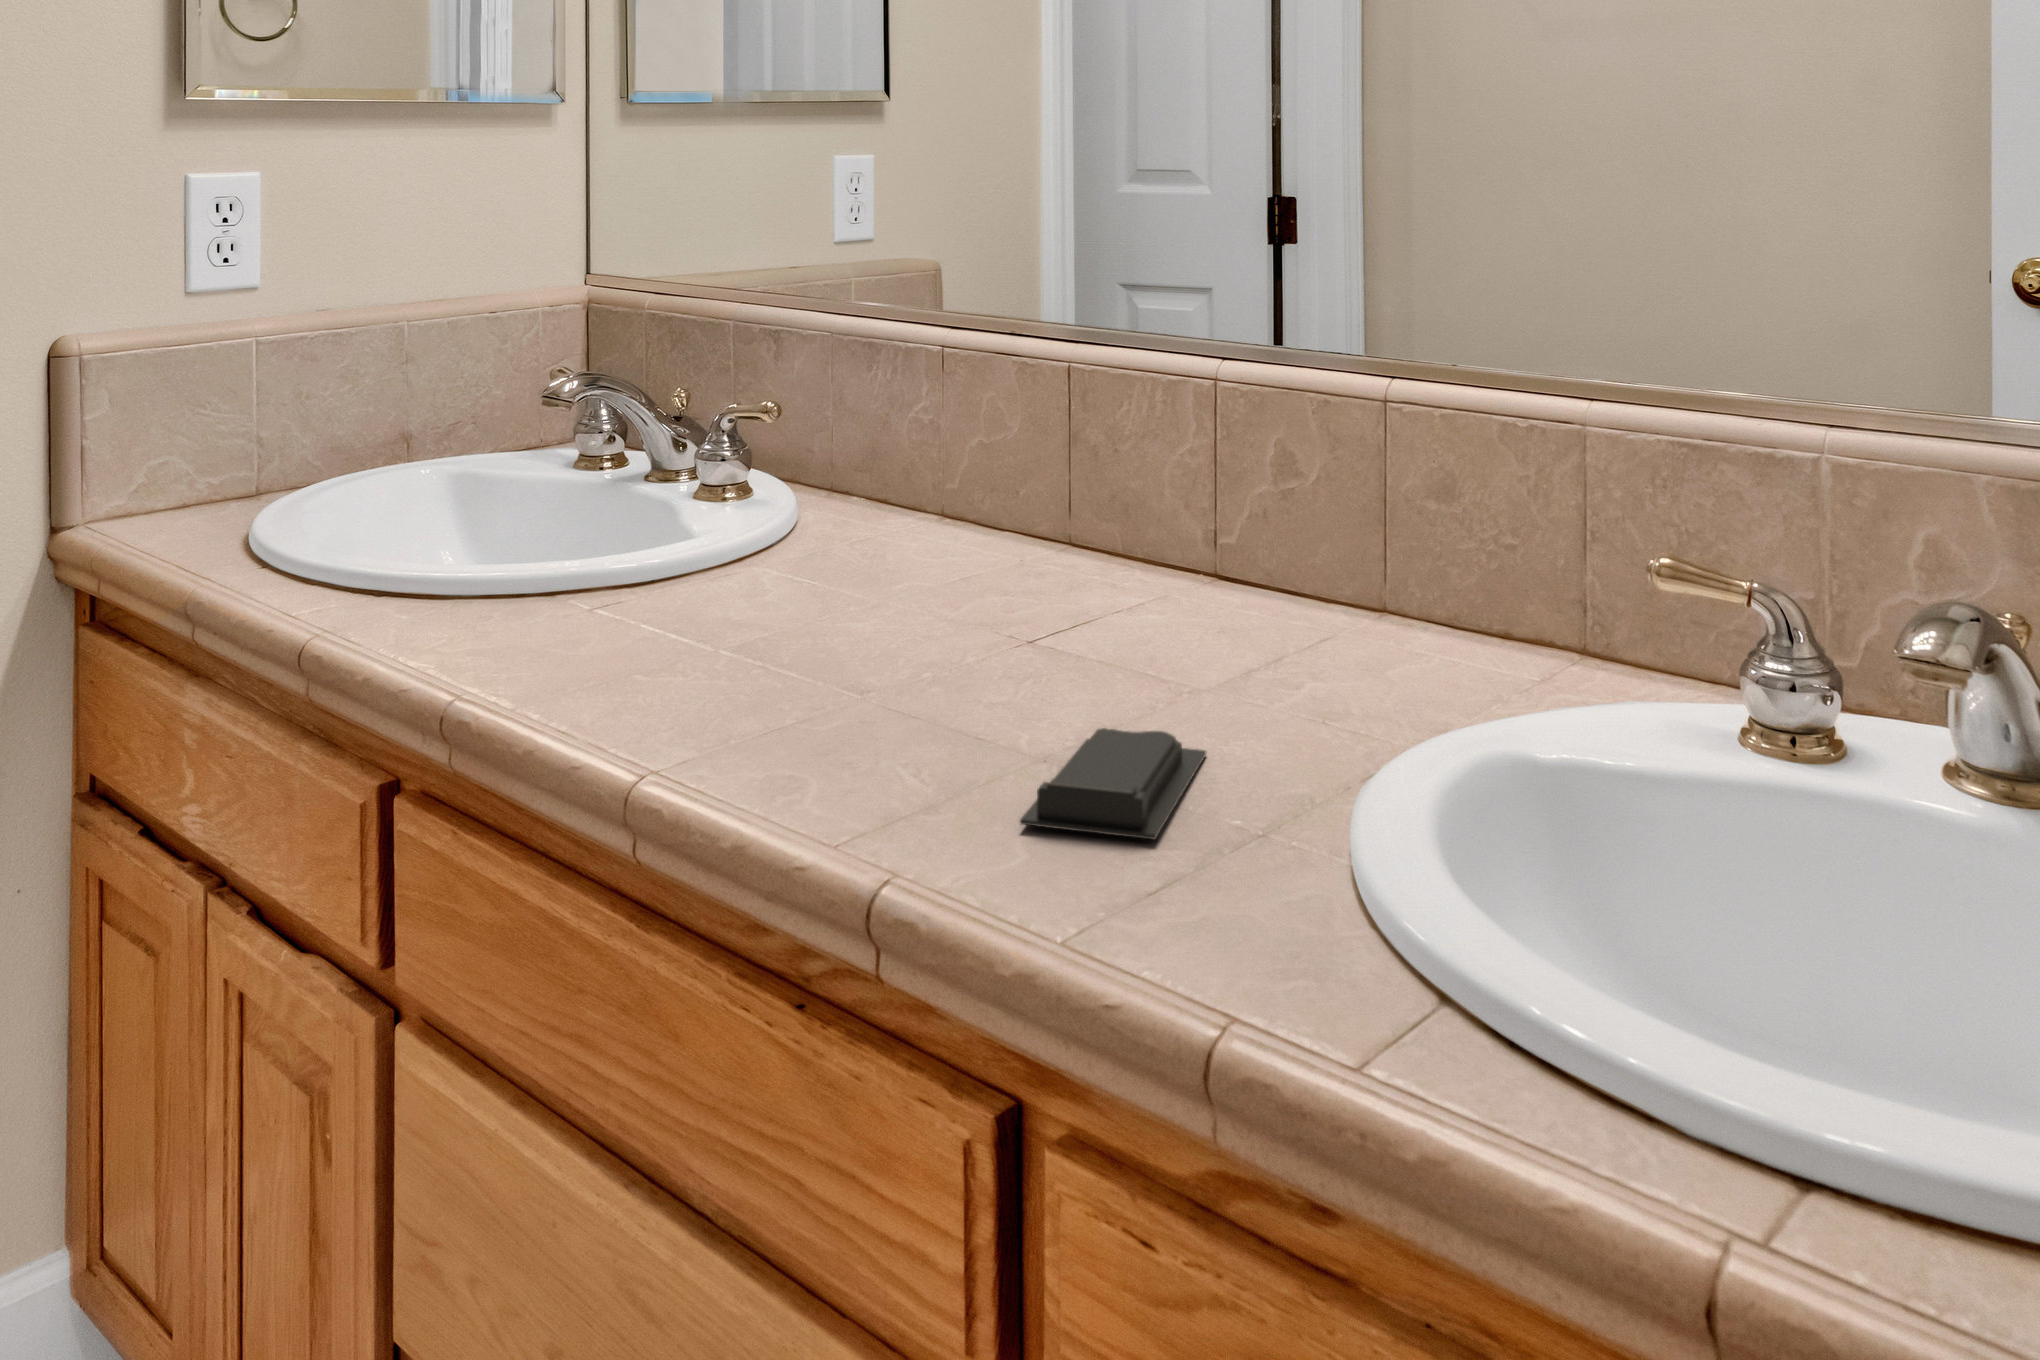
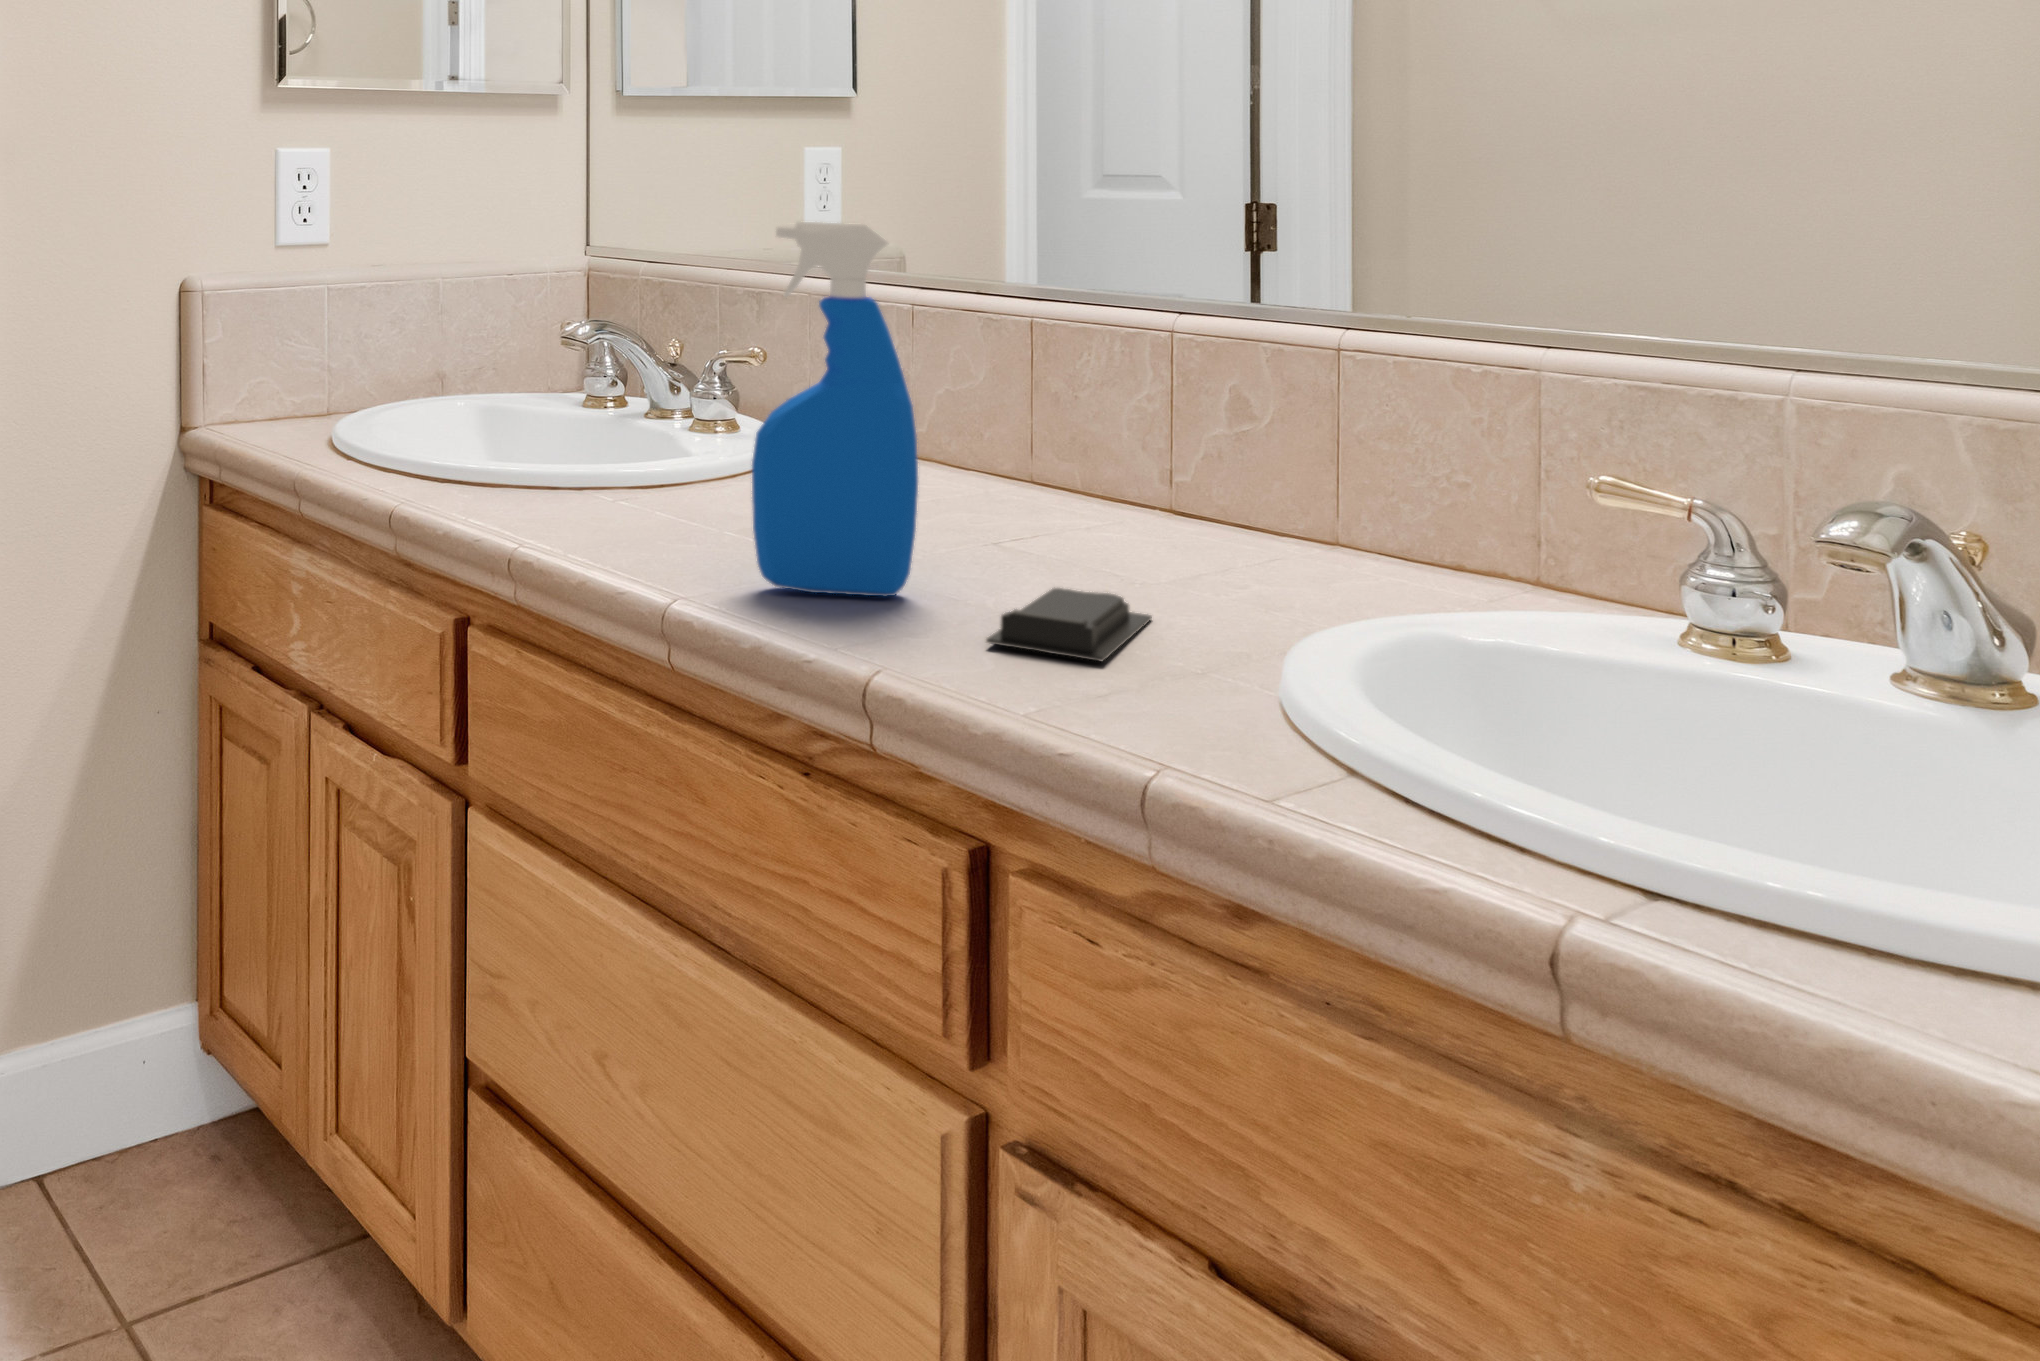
spray bottle: none [740,301,942,758] -> present [752,221,918,596]

